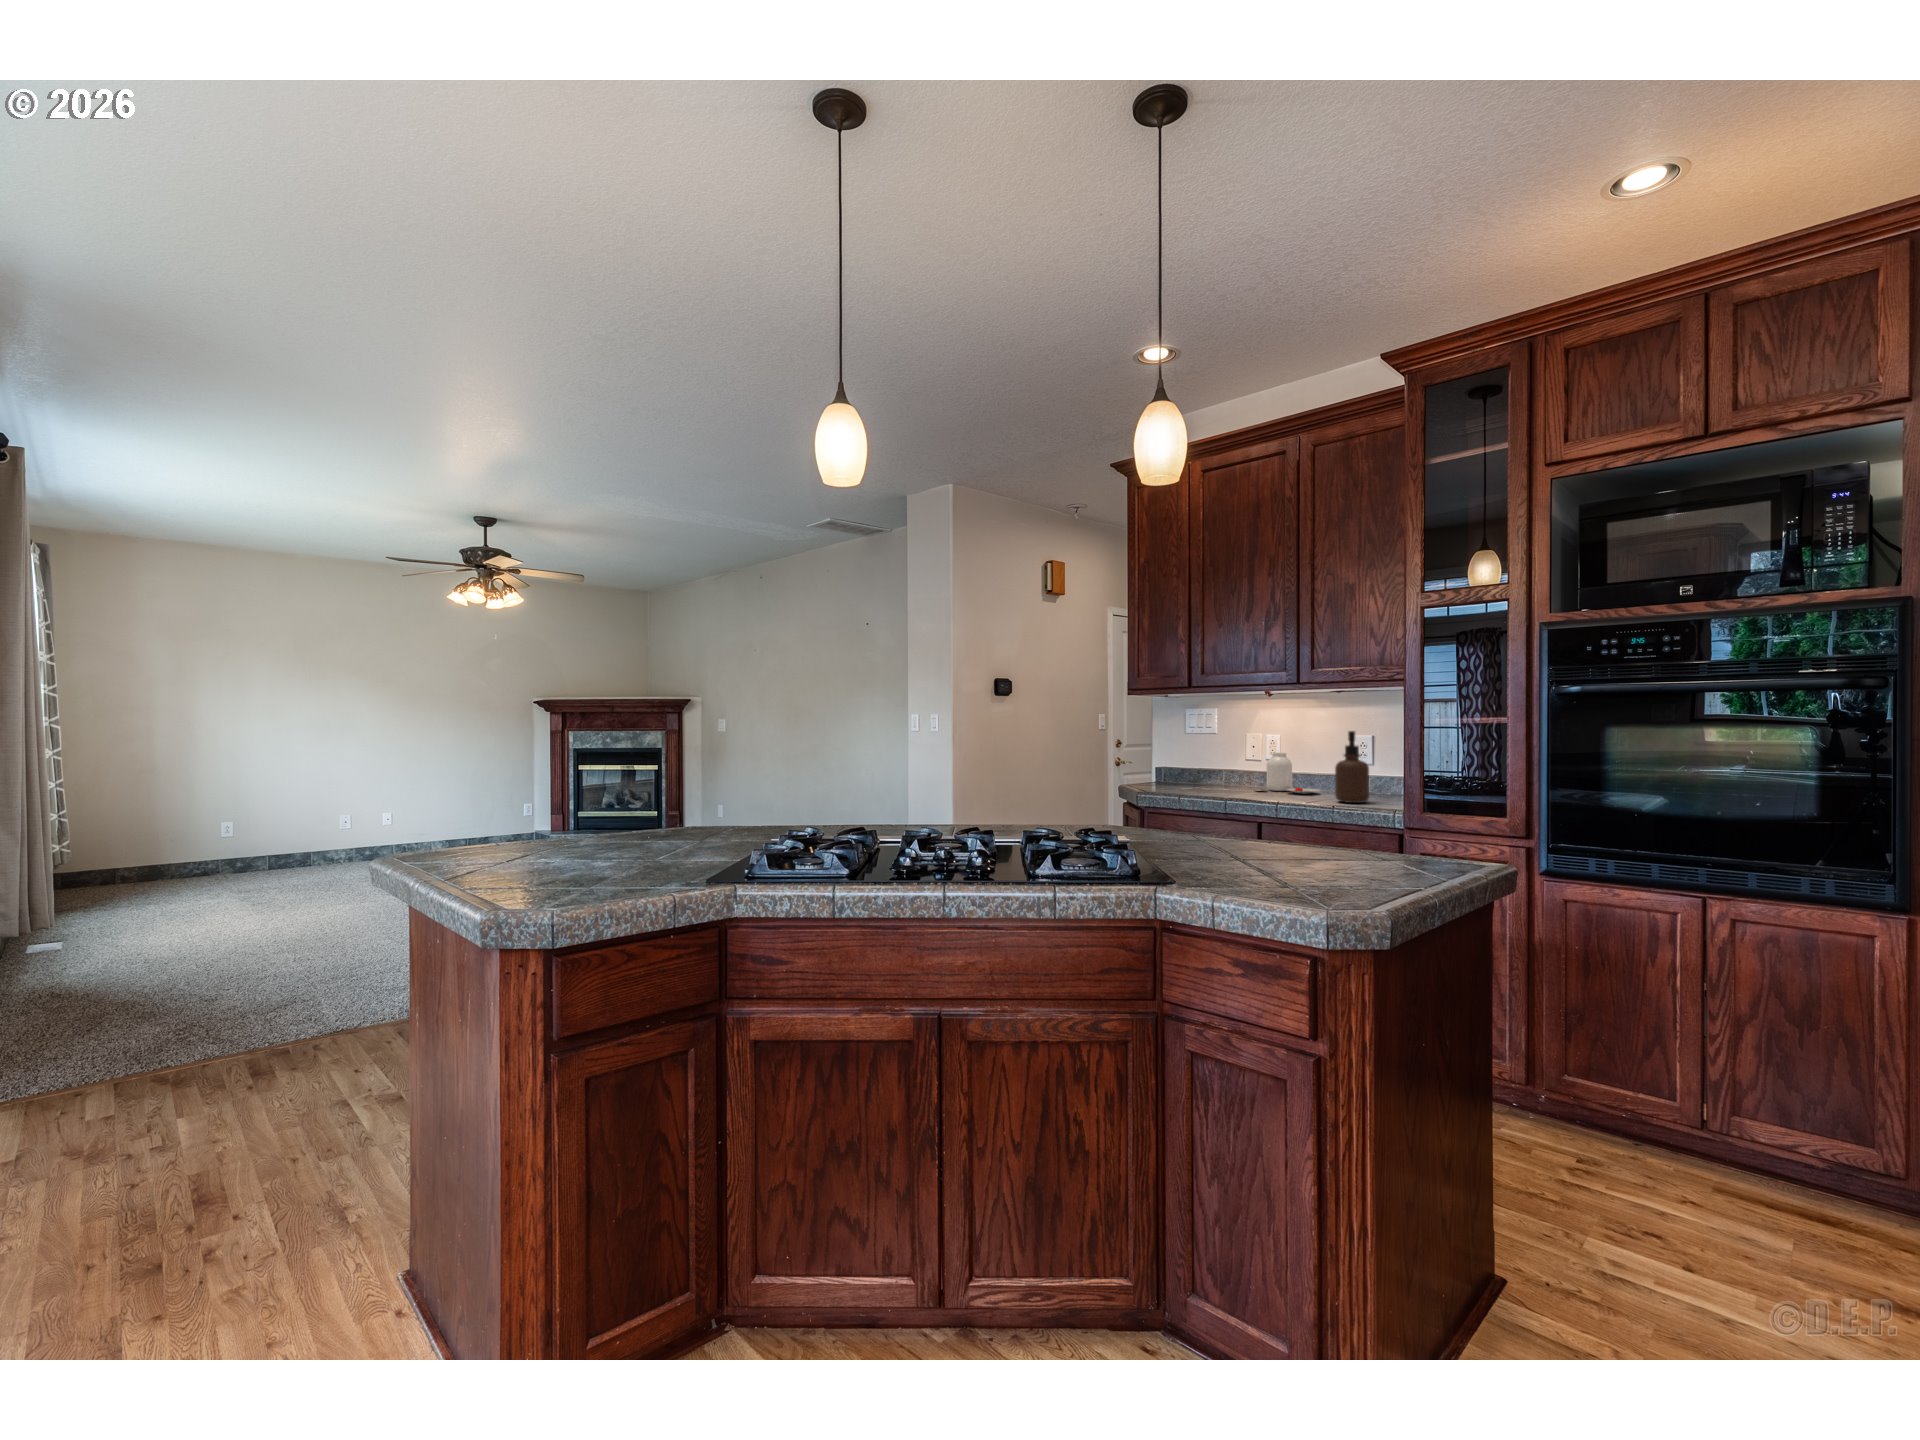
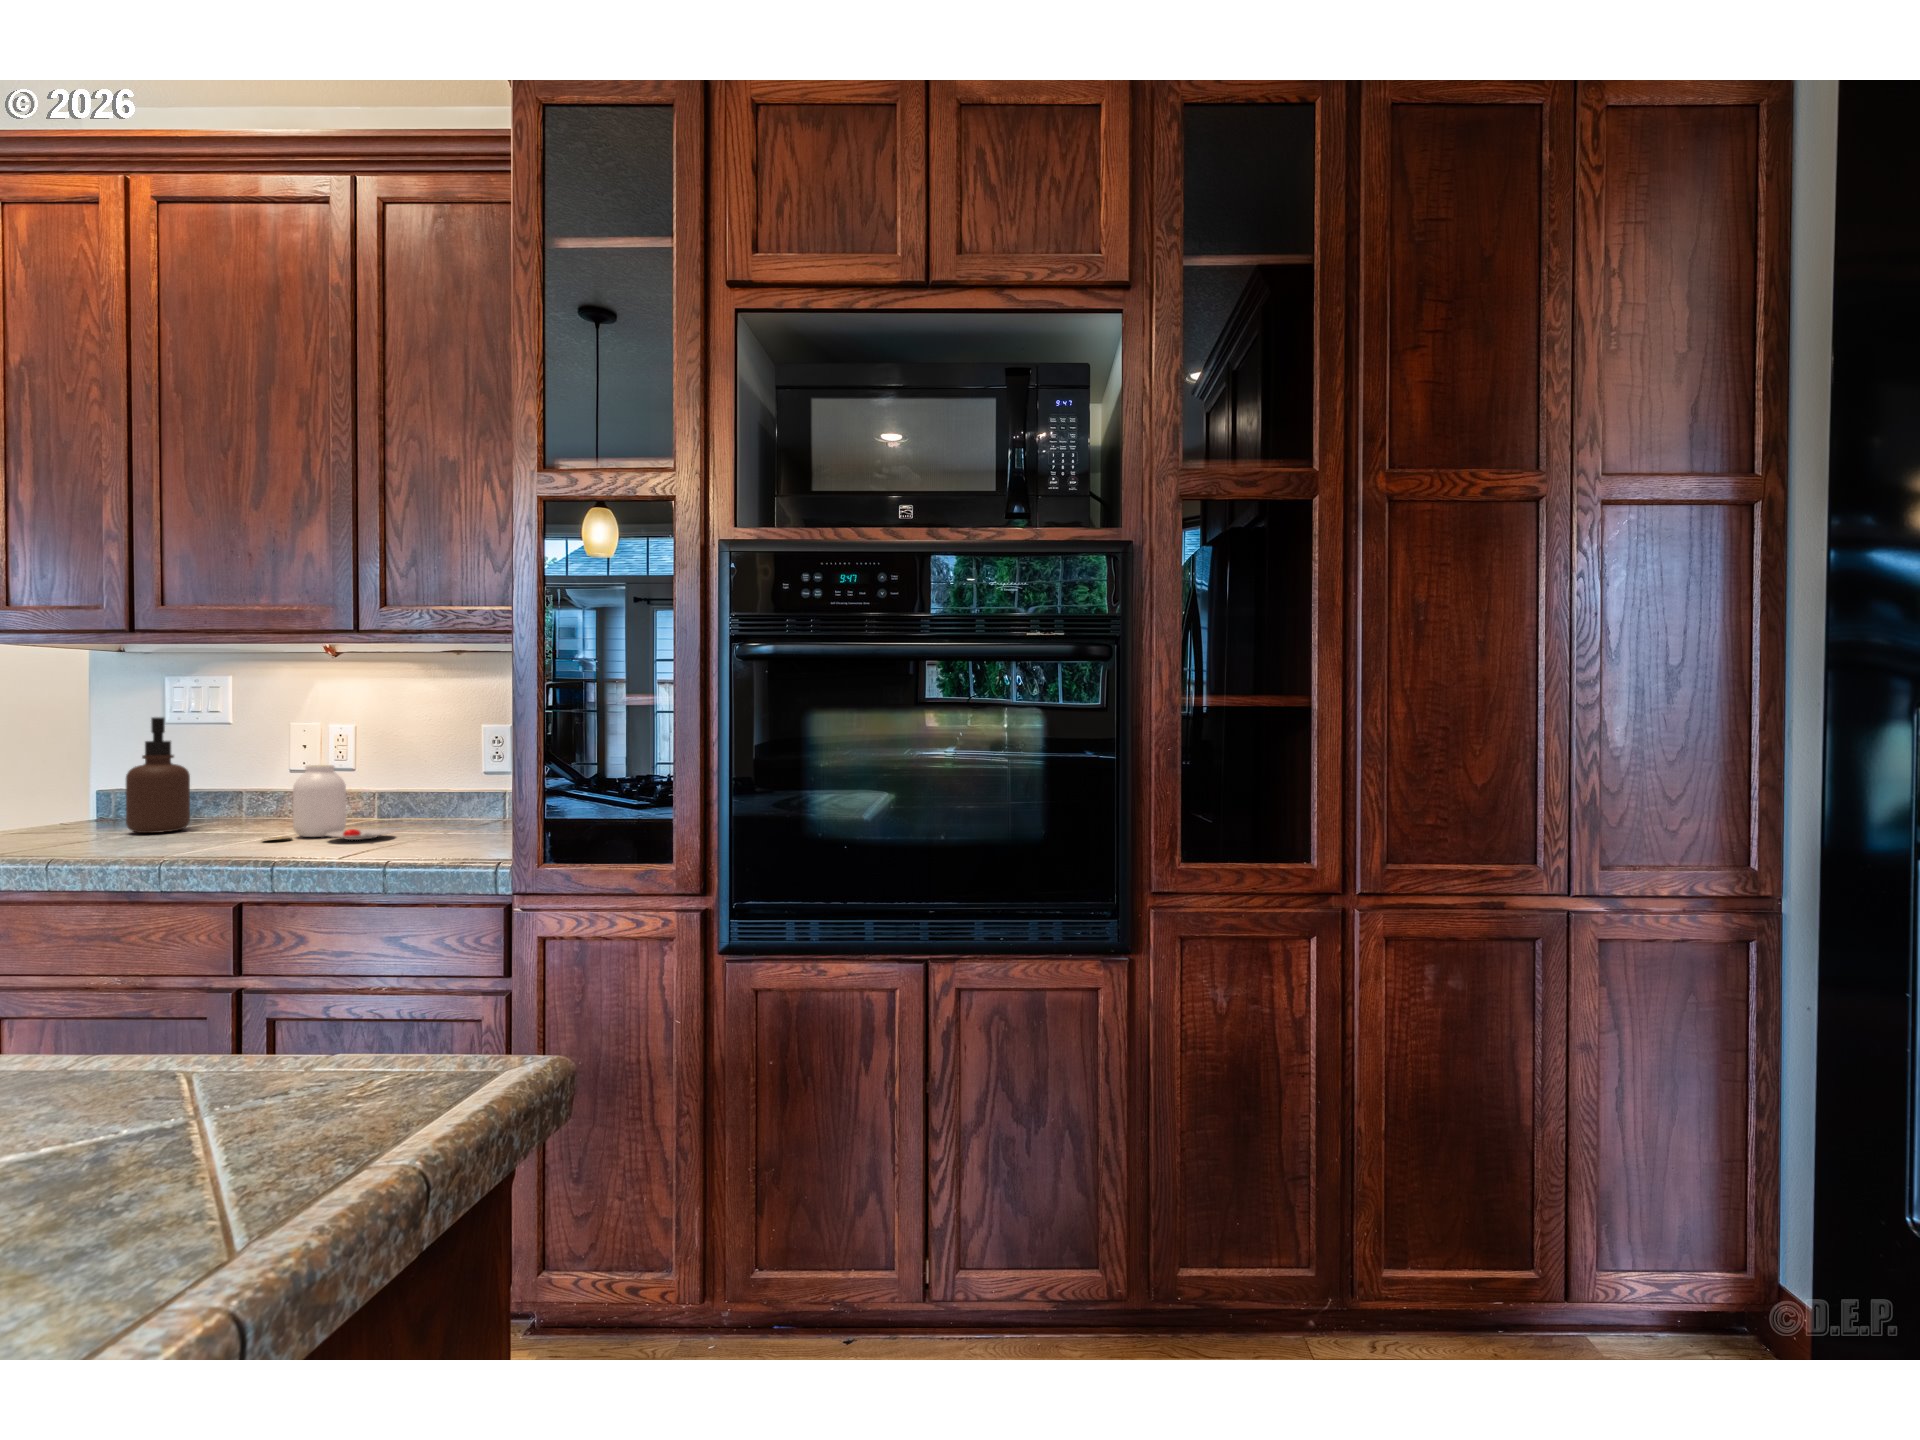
soap dispenser: present [1335,731,1369,803] -> present [126,717,190,833]

